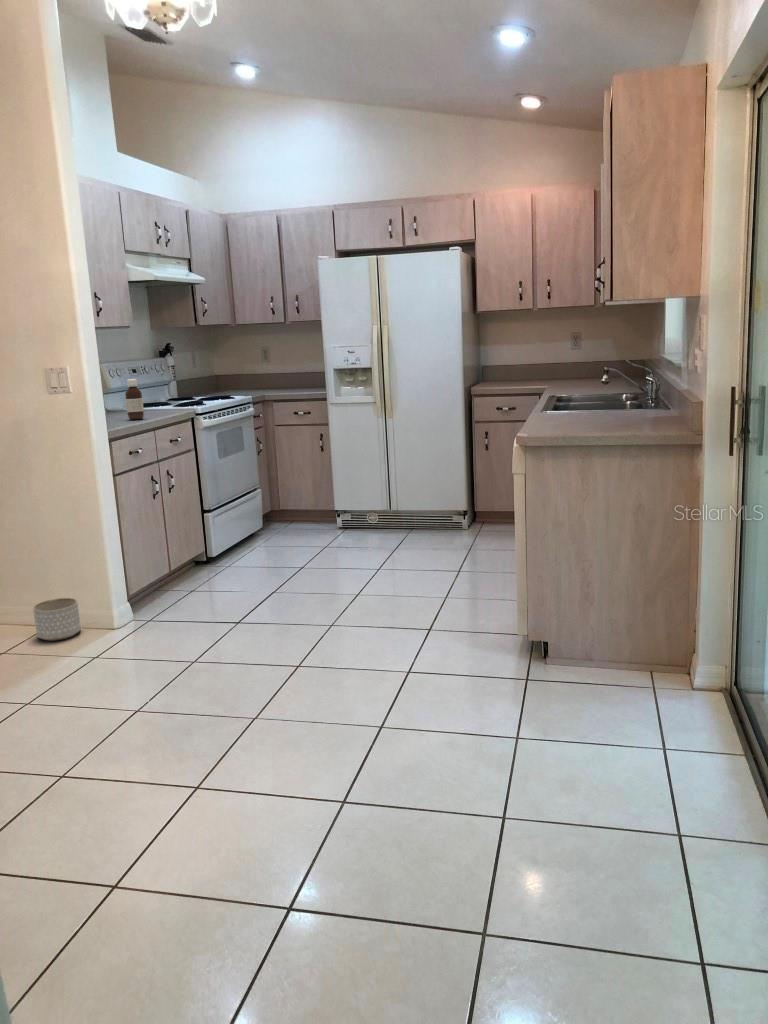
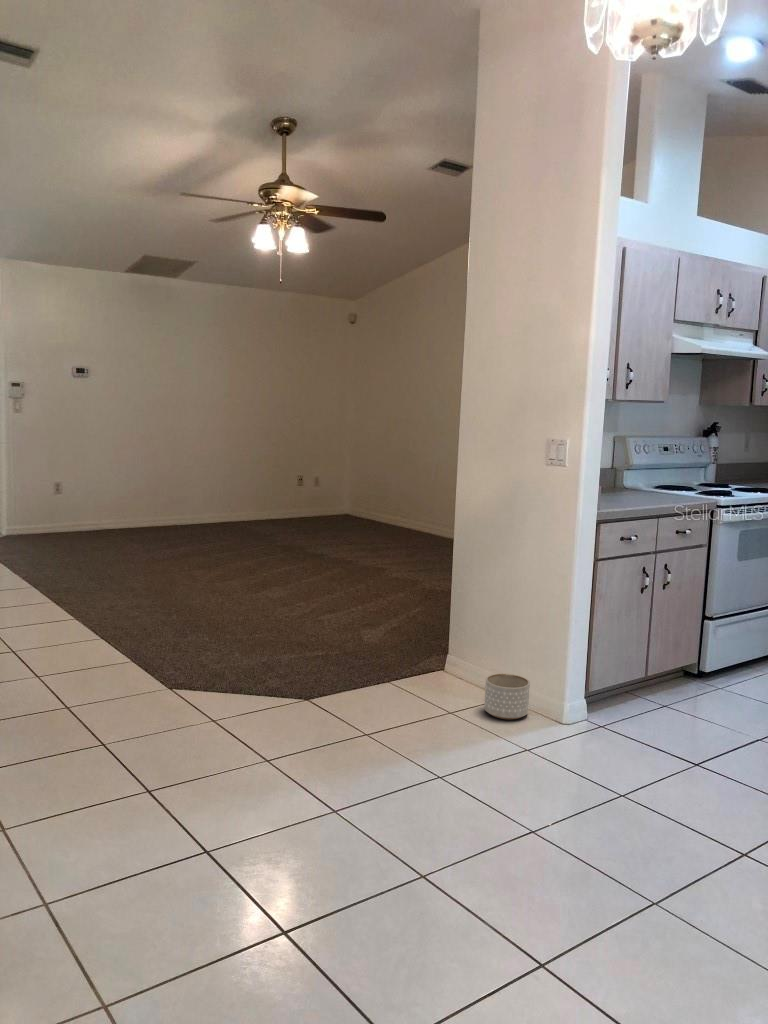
bottle: present [125,379,144,420] -> none [632,458,652,503]

